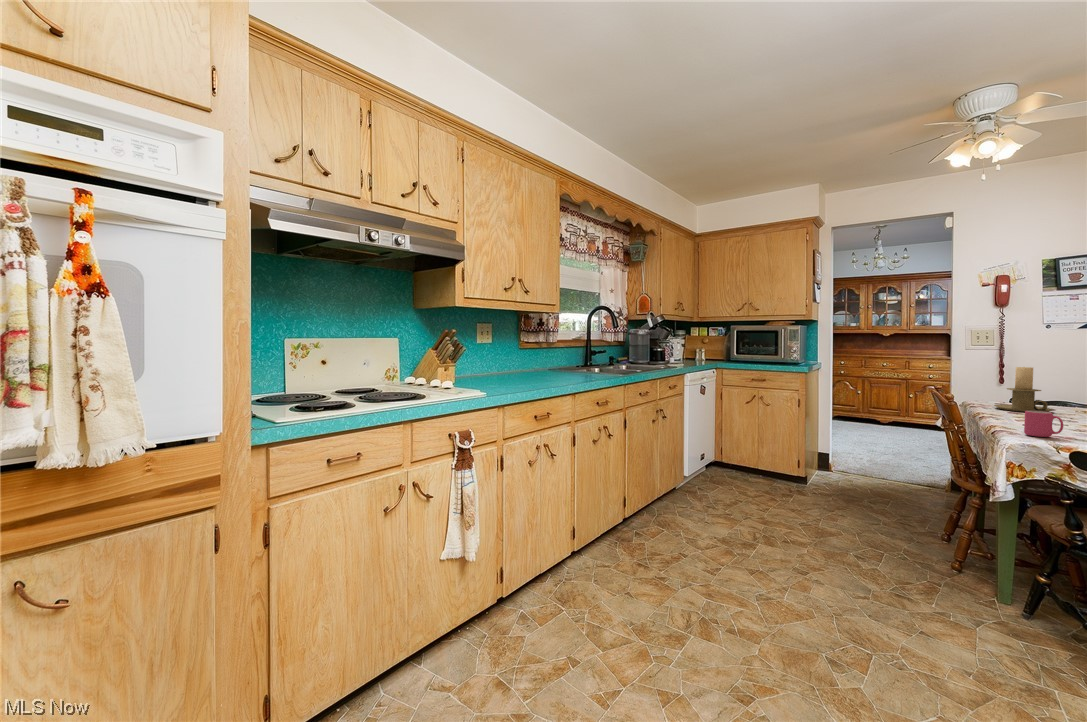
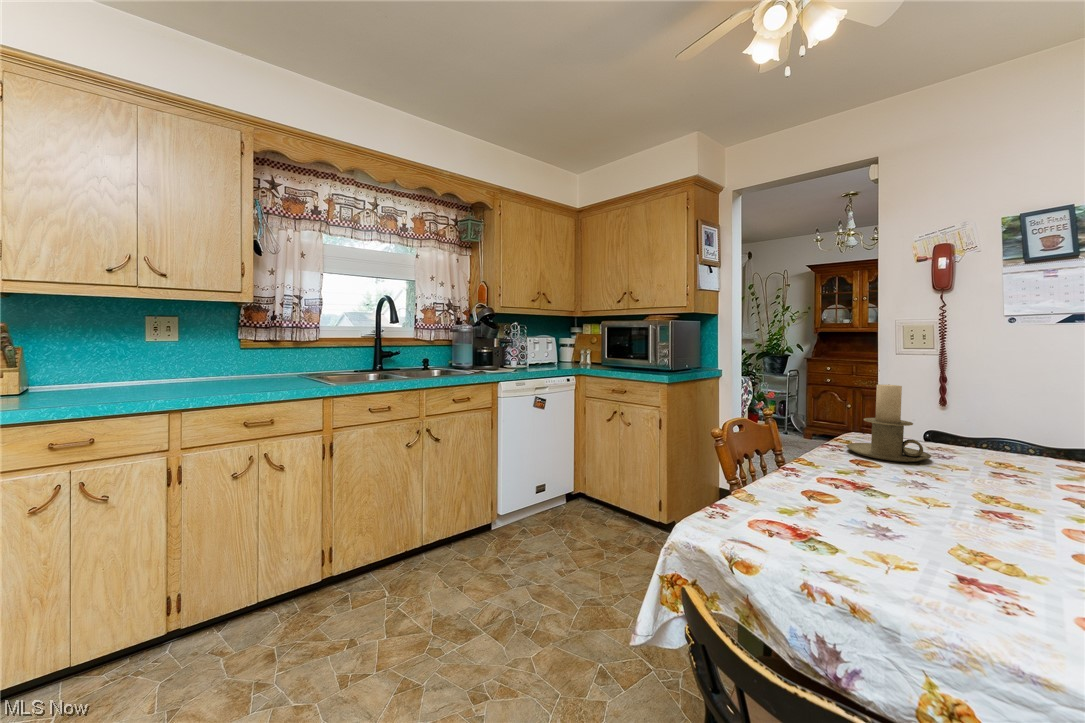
mug: present [1024,411,1063,437] -> none [716,474,766,530]

